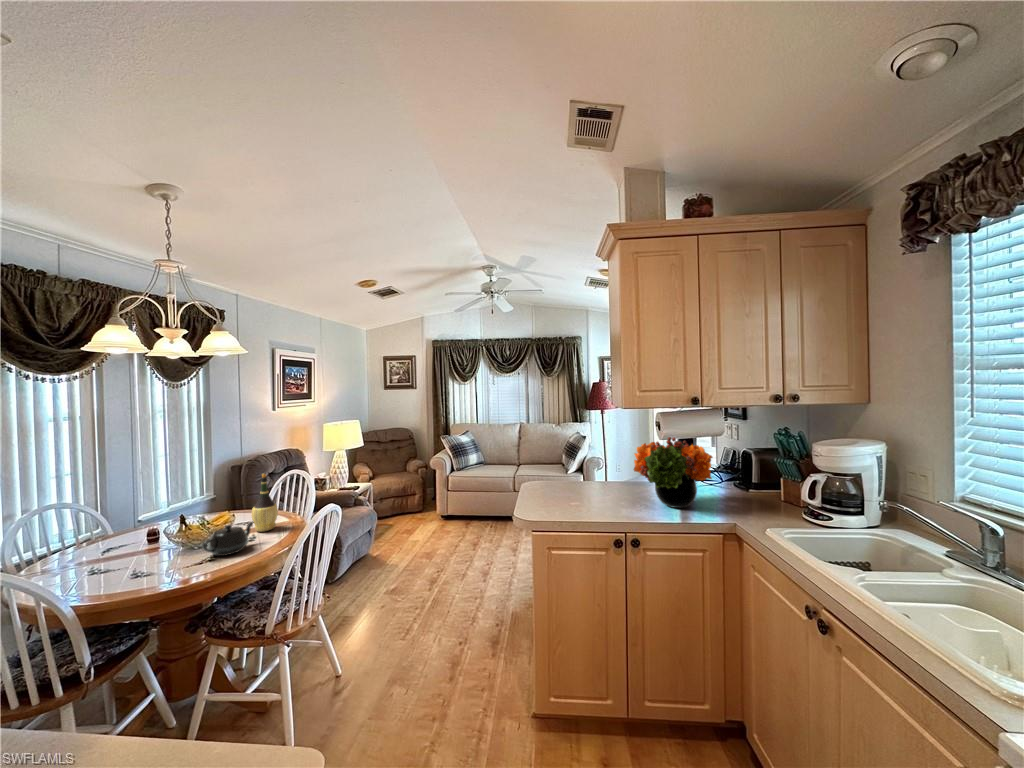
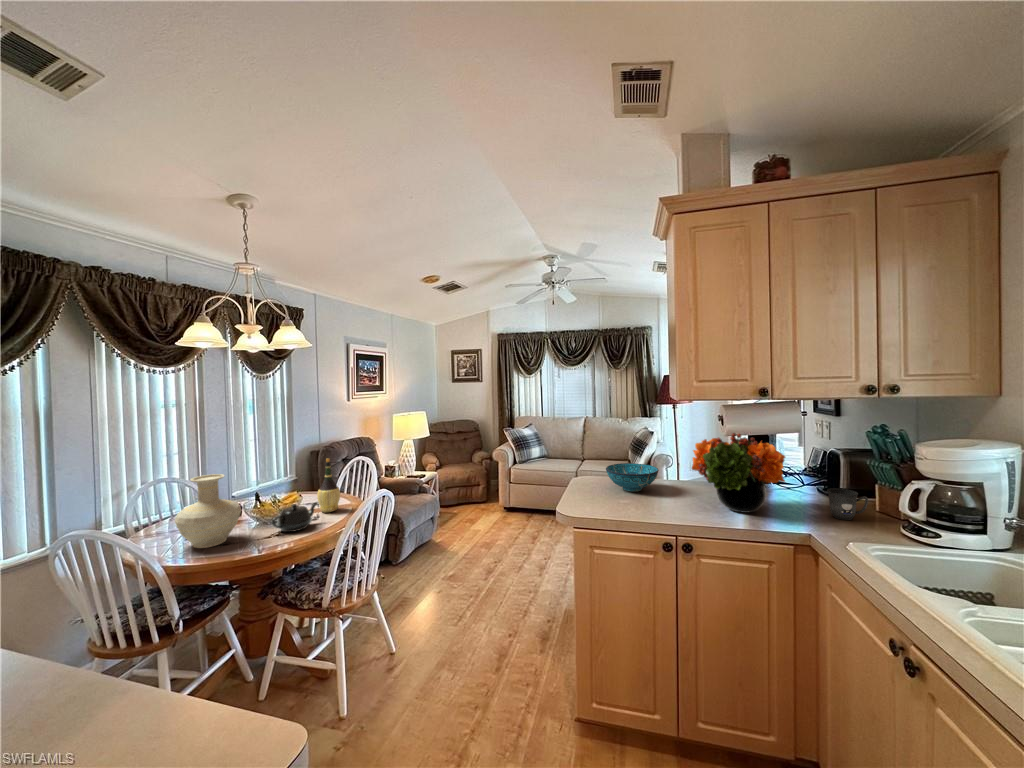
decorative bowl: none [554,467,602,493] -> present [606,463,659,491]
mug: none [745,483,777,510] -> present [827,488,868,520]
vase: none [82,496,165,582] -> present [175,474,241,548]

